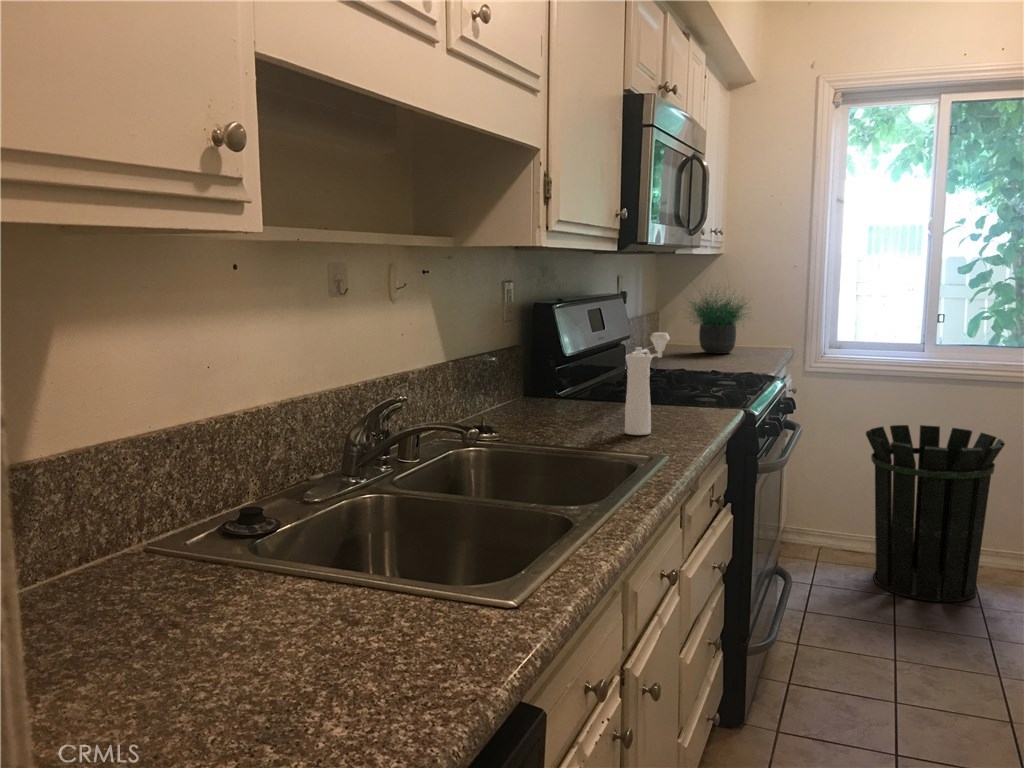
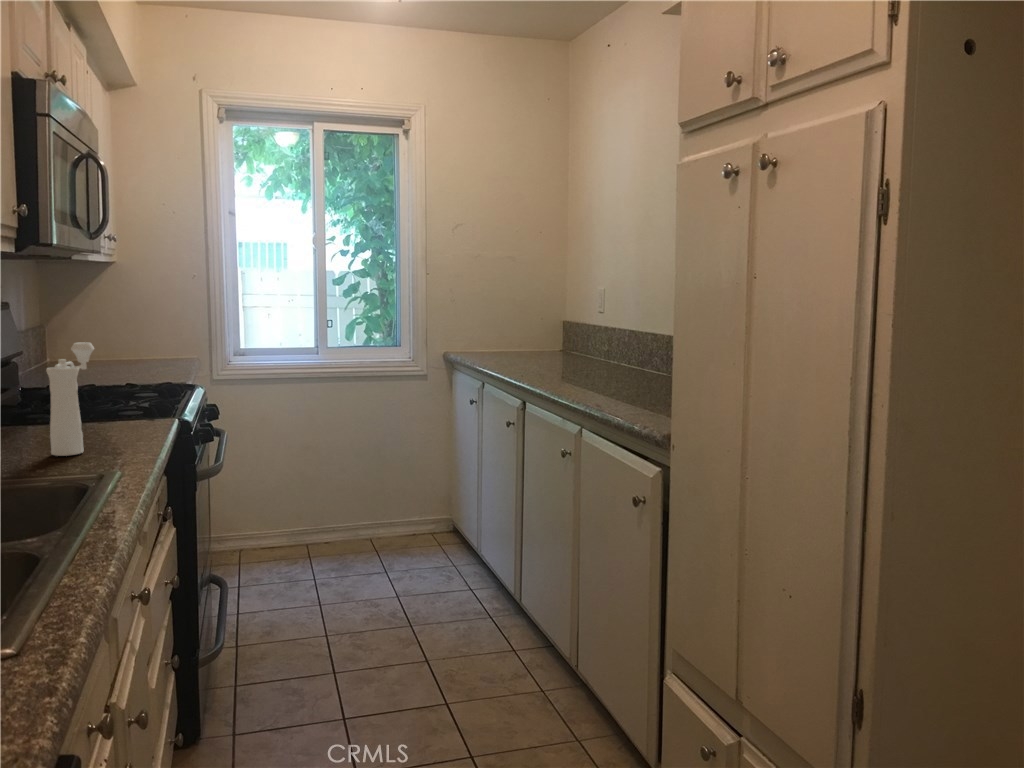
potted plant: present [690,291,749,354] -> none [65,277,159,366]
waste bin: present [866,425,1005,602] -> none [271,420,385,576]

